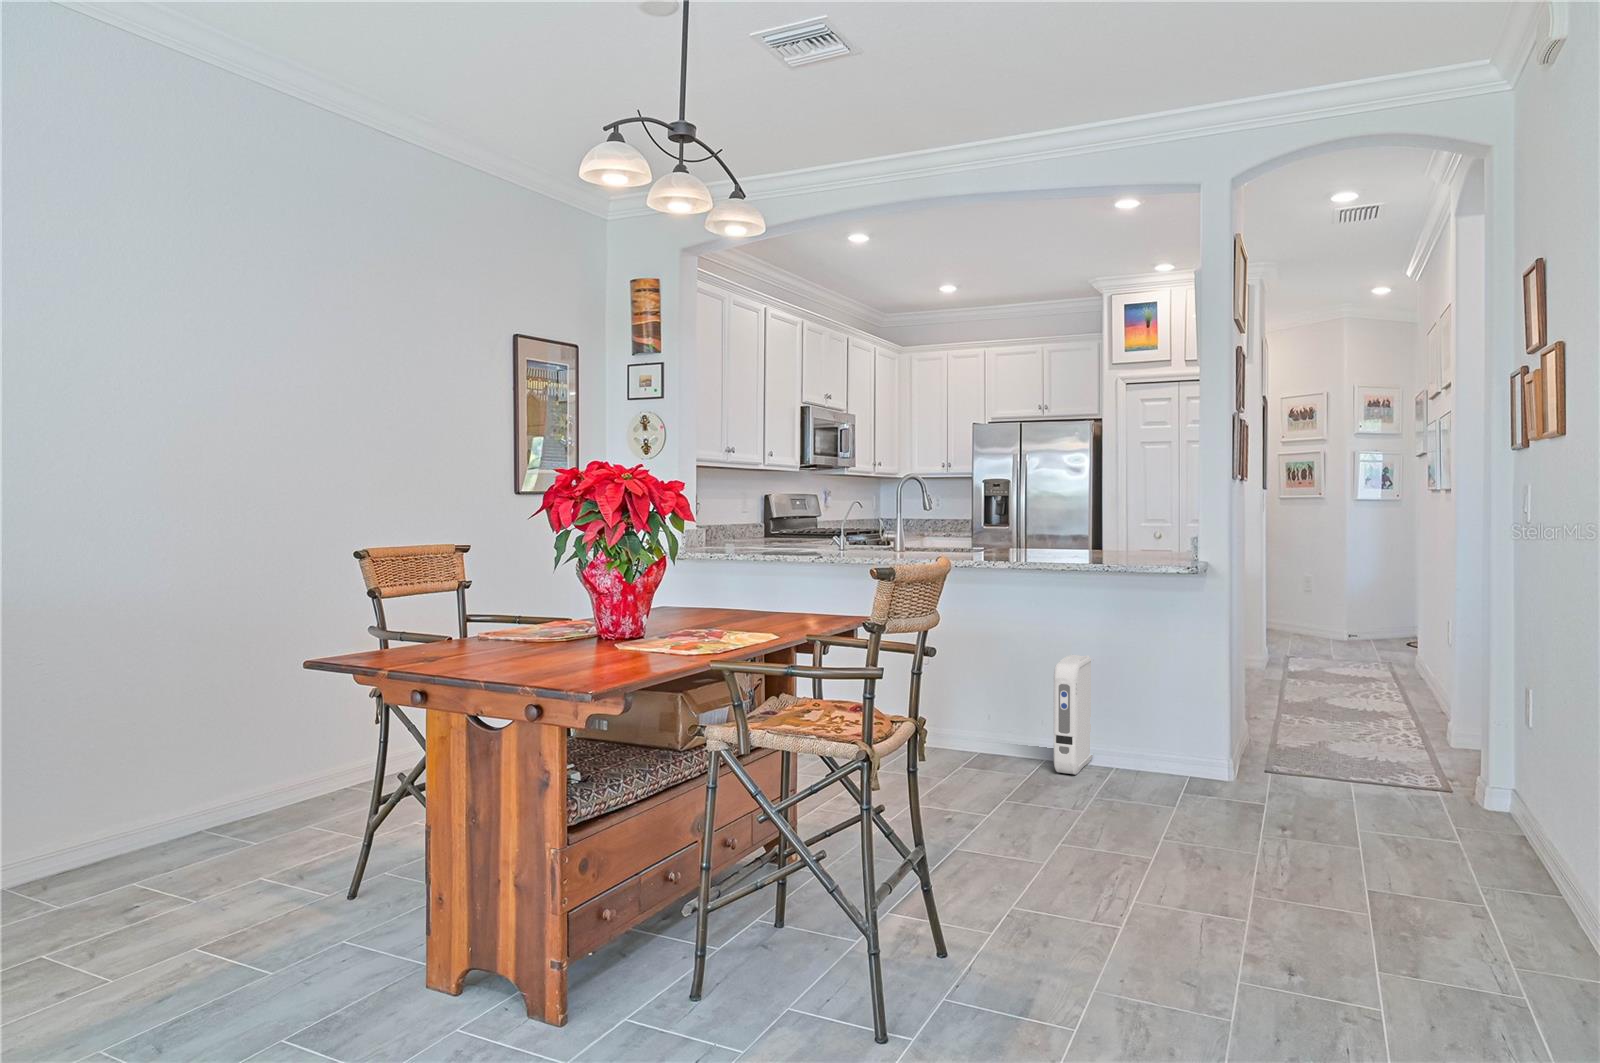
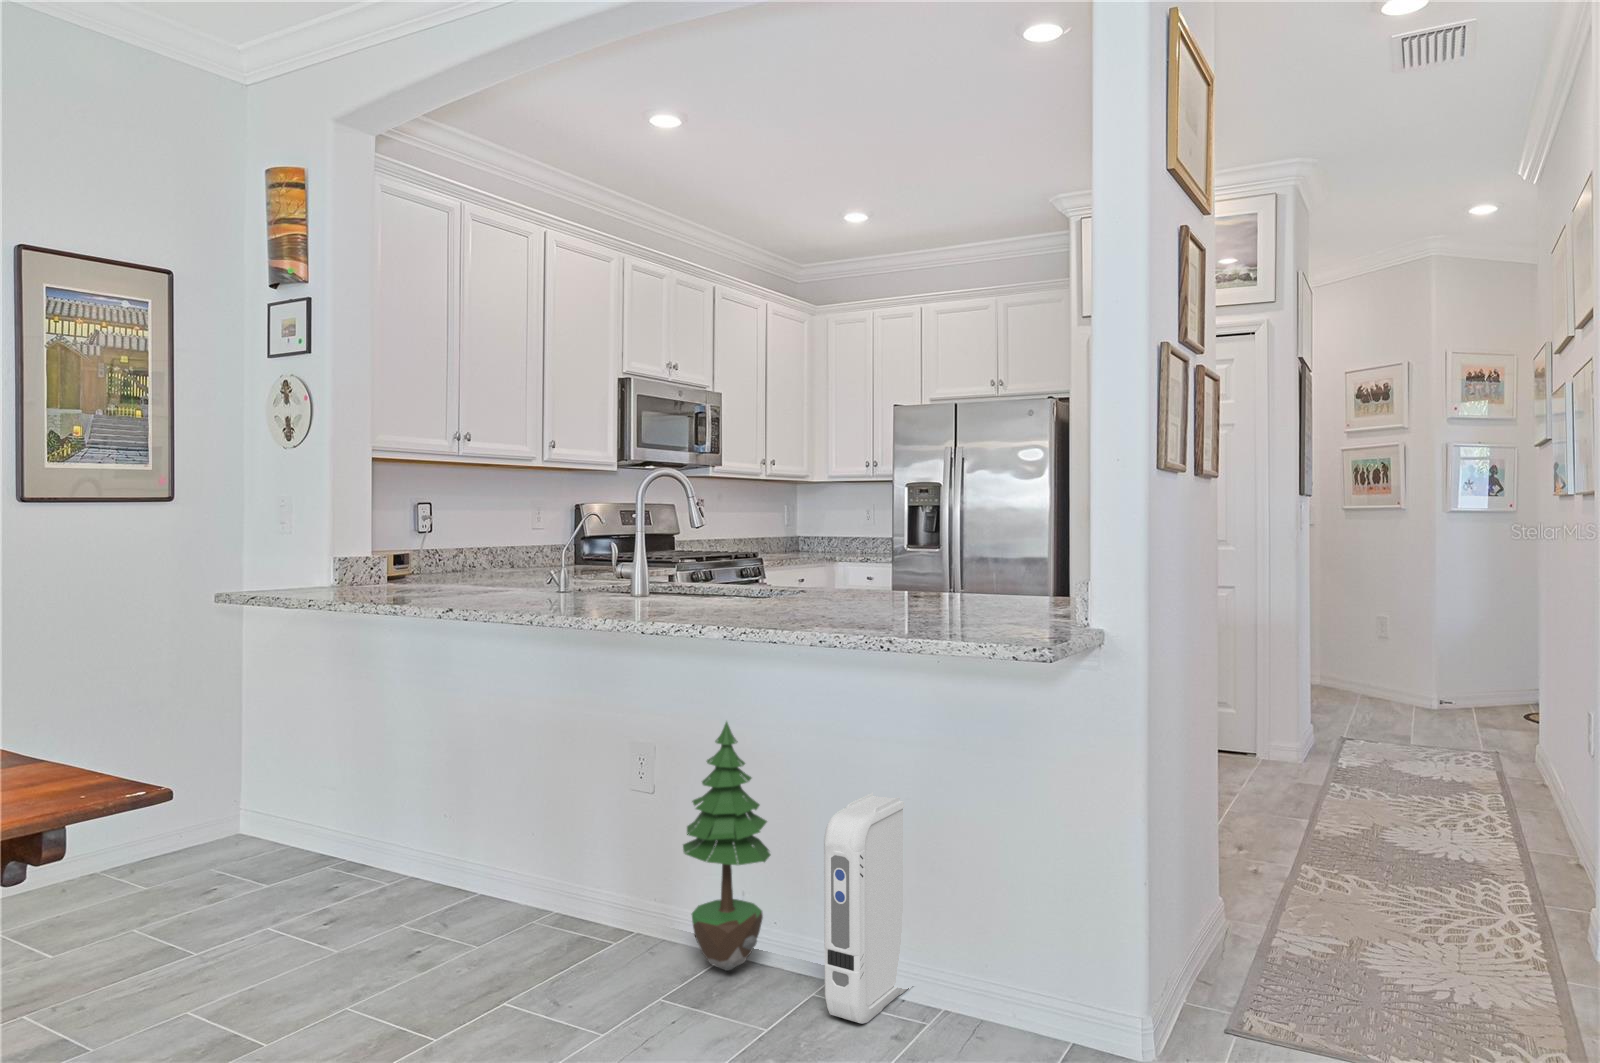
potted tree: none [955,617,1007,760] -> present [683,722,771,971]

